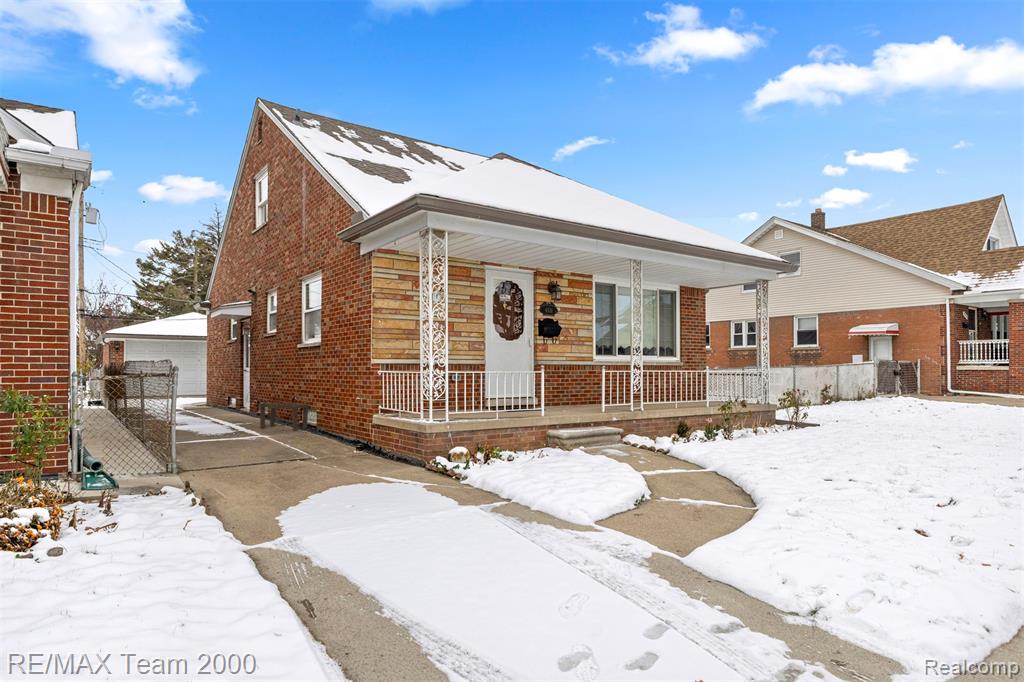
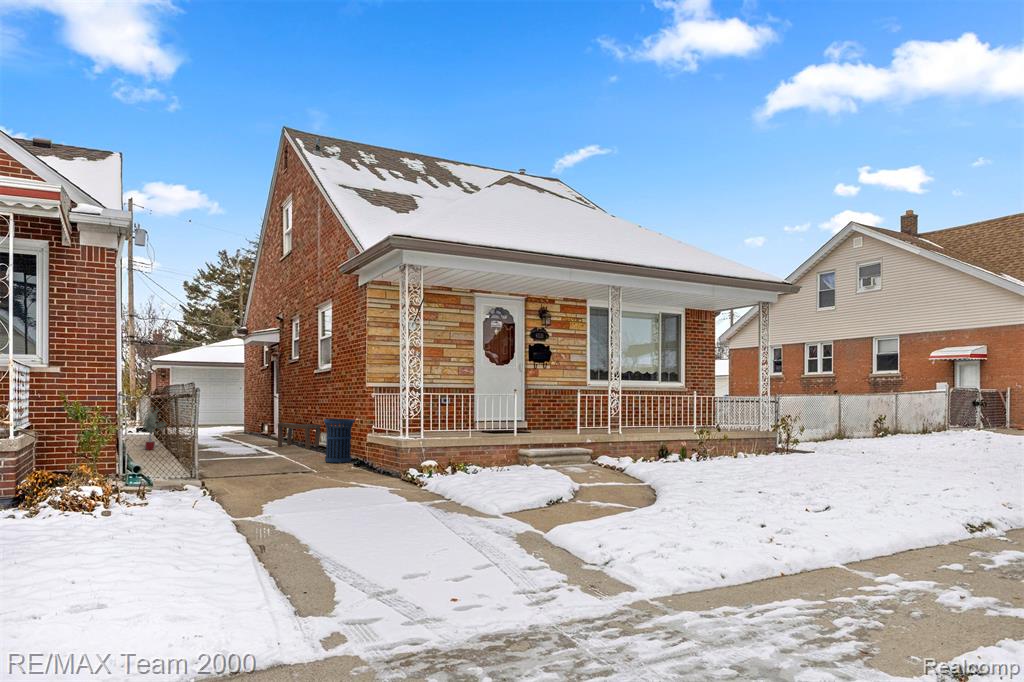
potted tree: none [99,386,131,436] -> present [143,407,167,450]
trash can: none [322,399,357,449] -> present [324,419,355,463]

